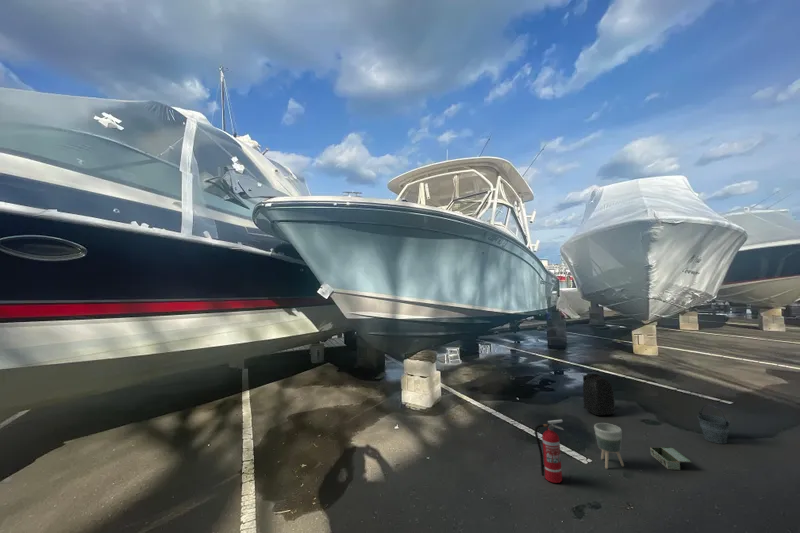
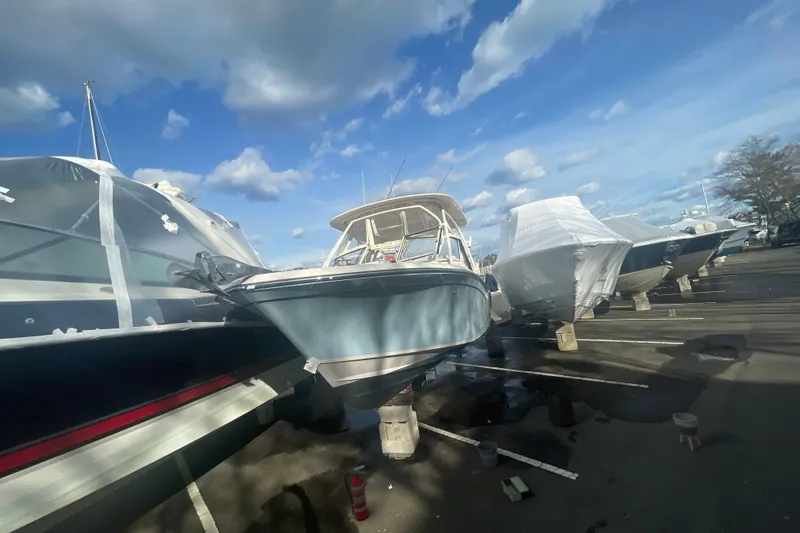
bucket: present [697,405,730,444] -> present [477,440,498,467]
fire extinguisher: present [535,420,563,483] -> present [344,466,368,520]
planter: present [594,423,624,469] -> present [673,413,701,450]
toolbox: present [650,447,691,470] -> present [502,476,529,502]

